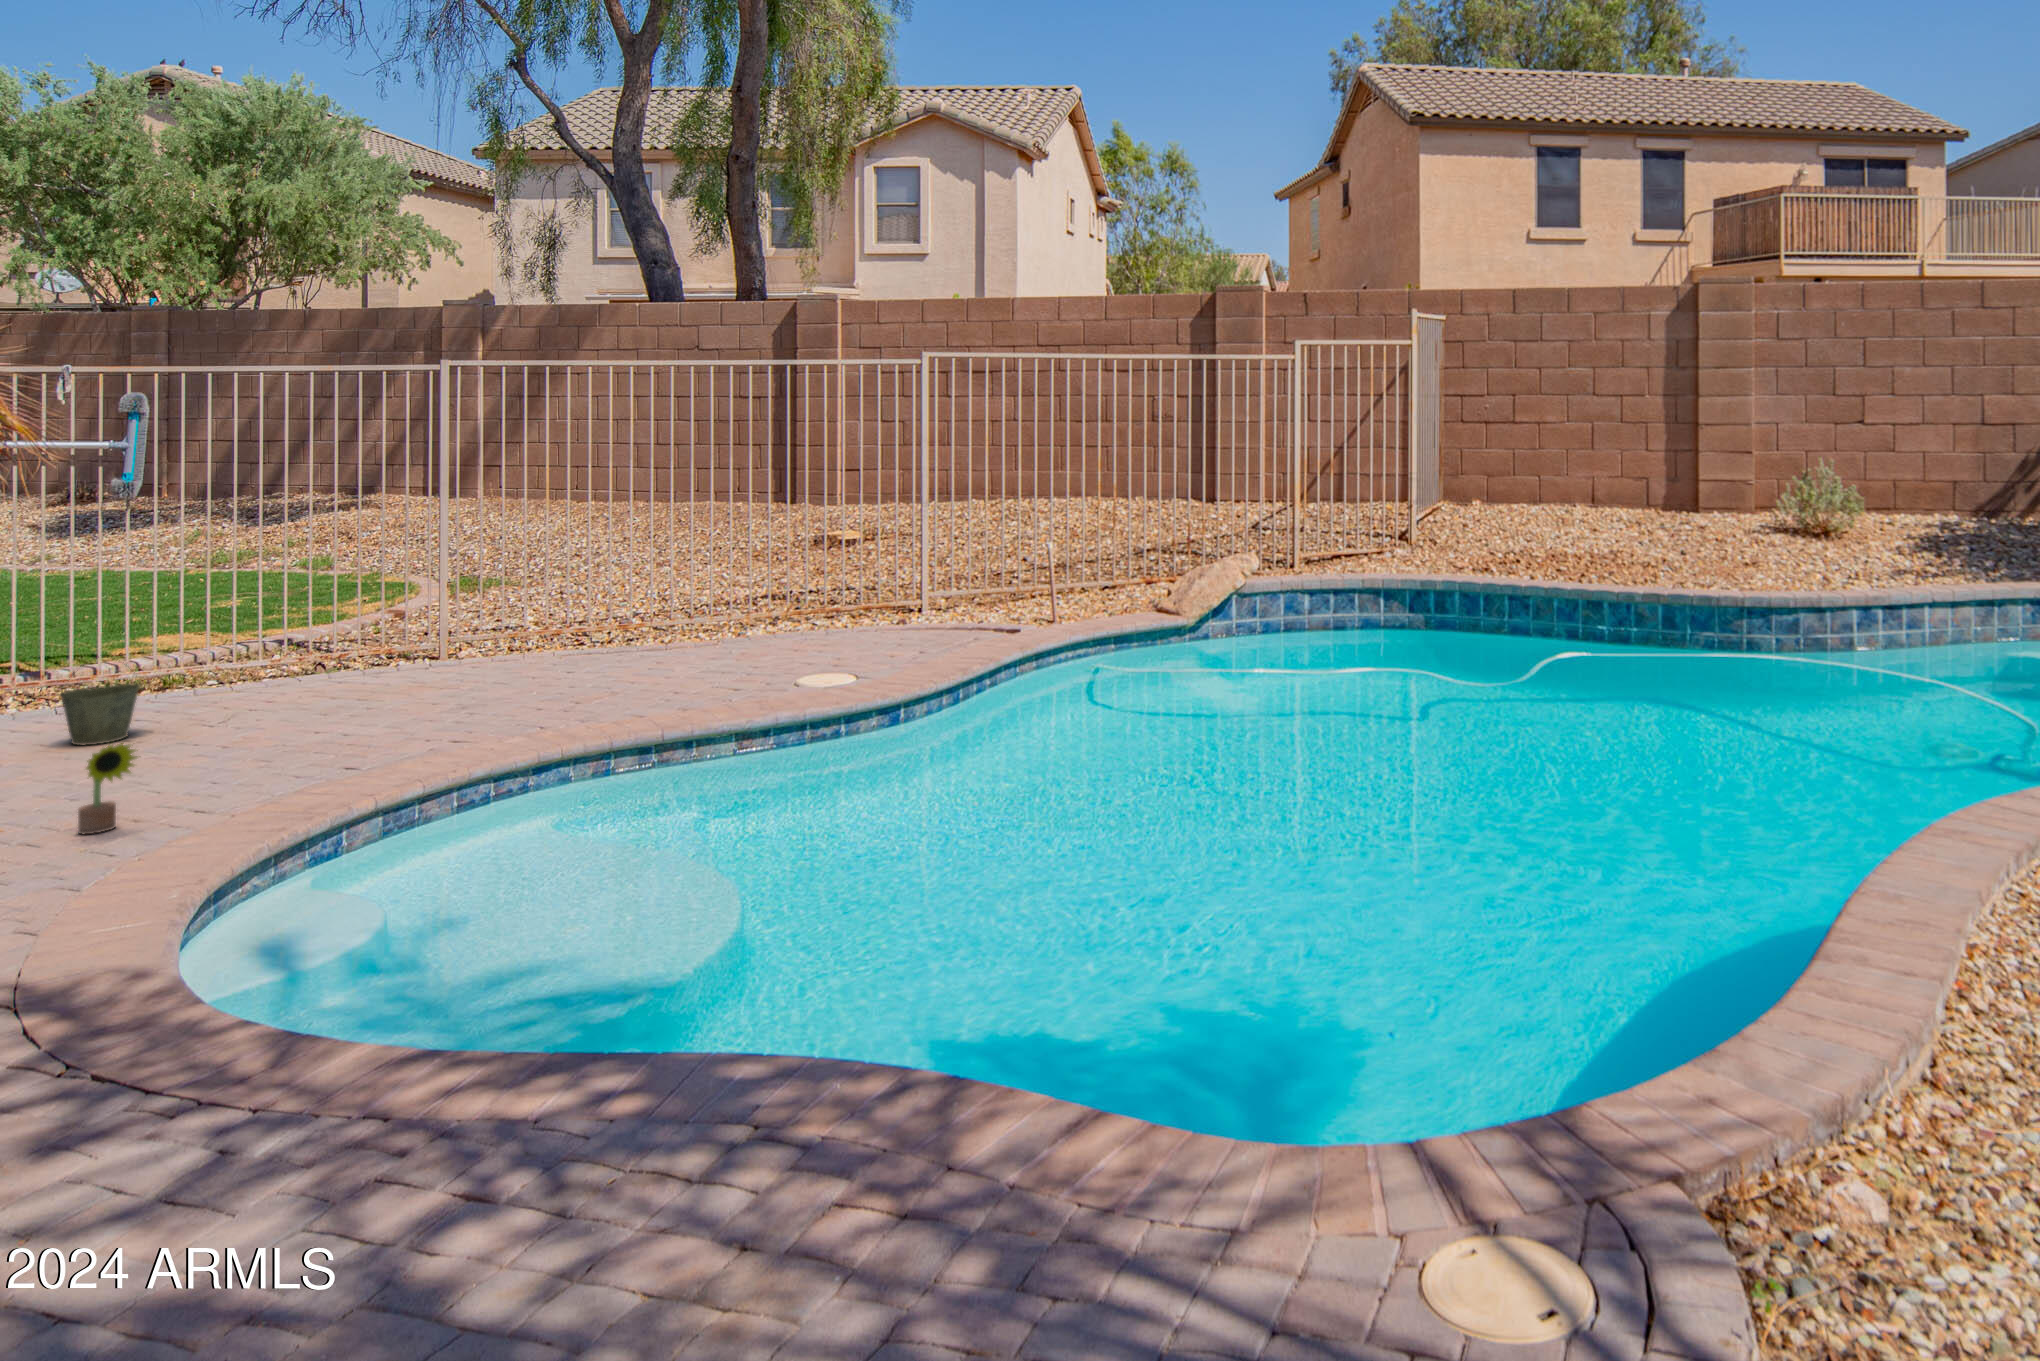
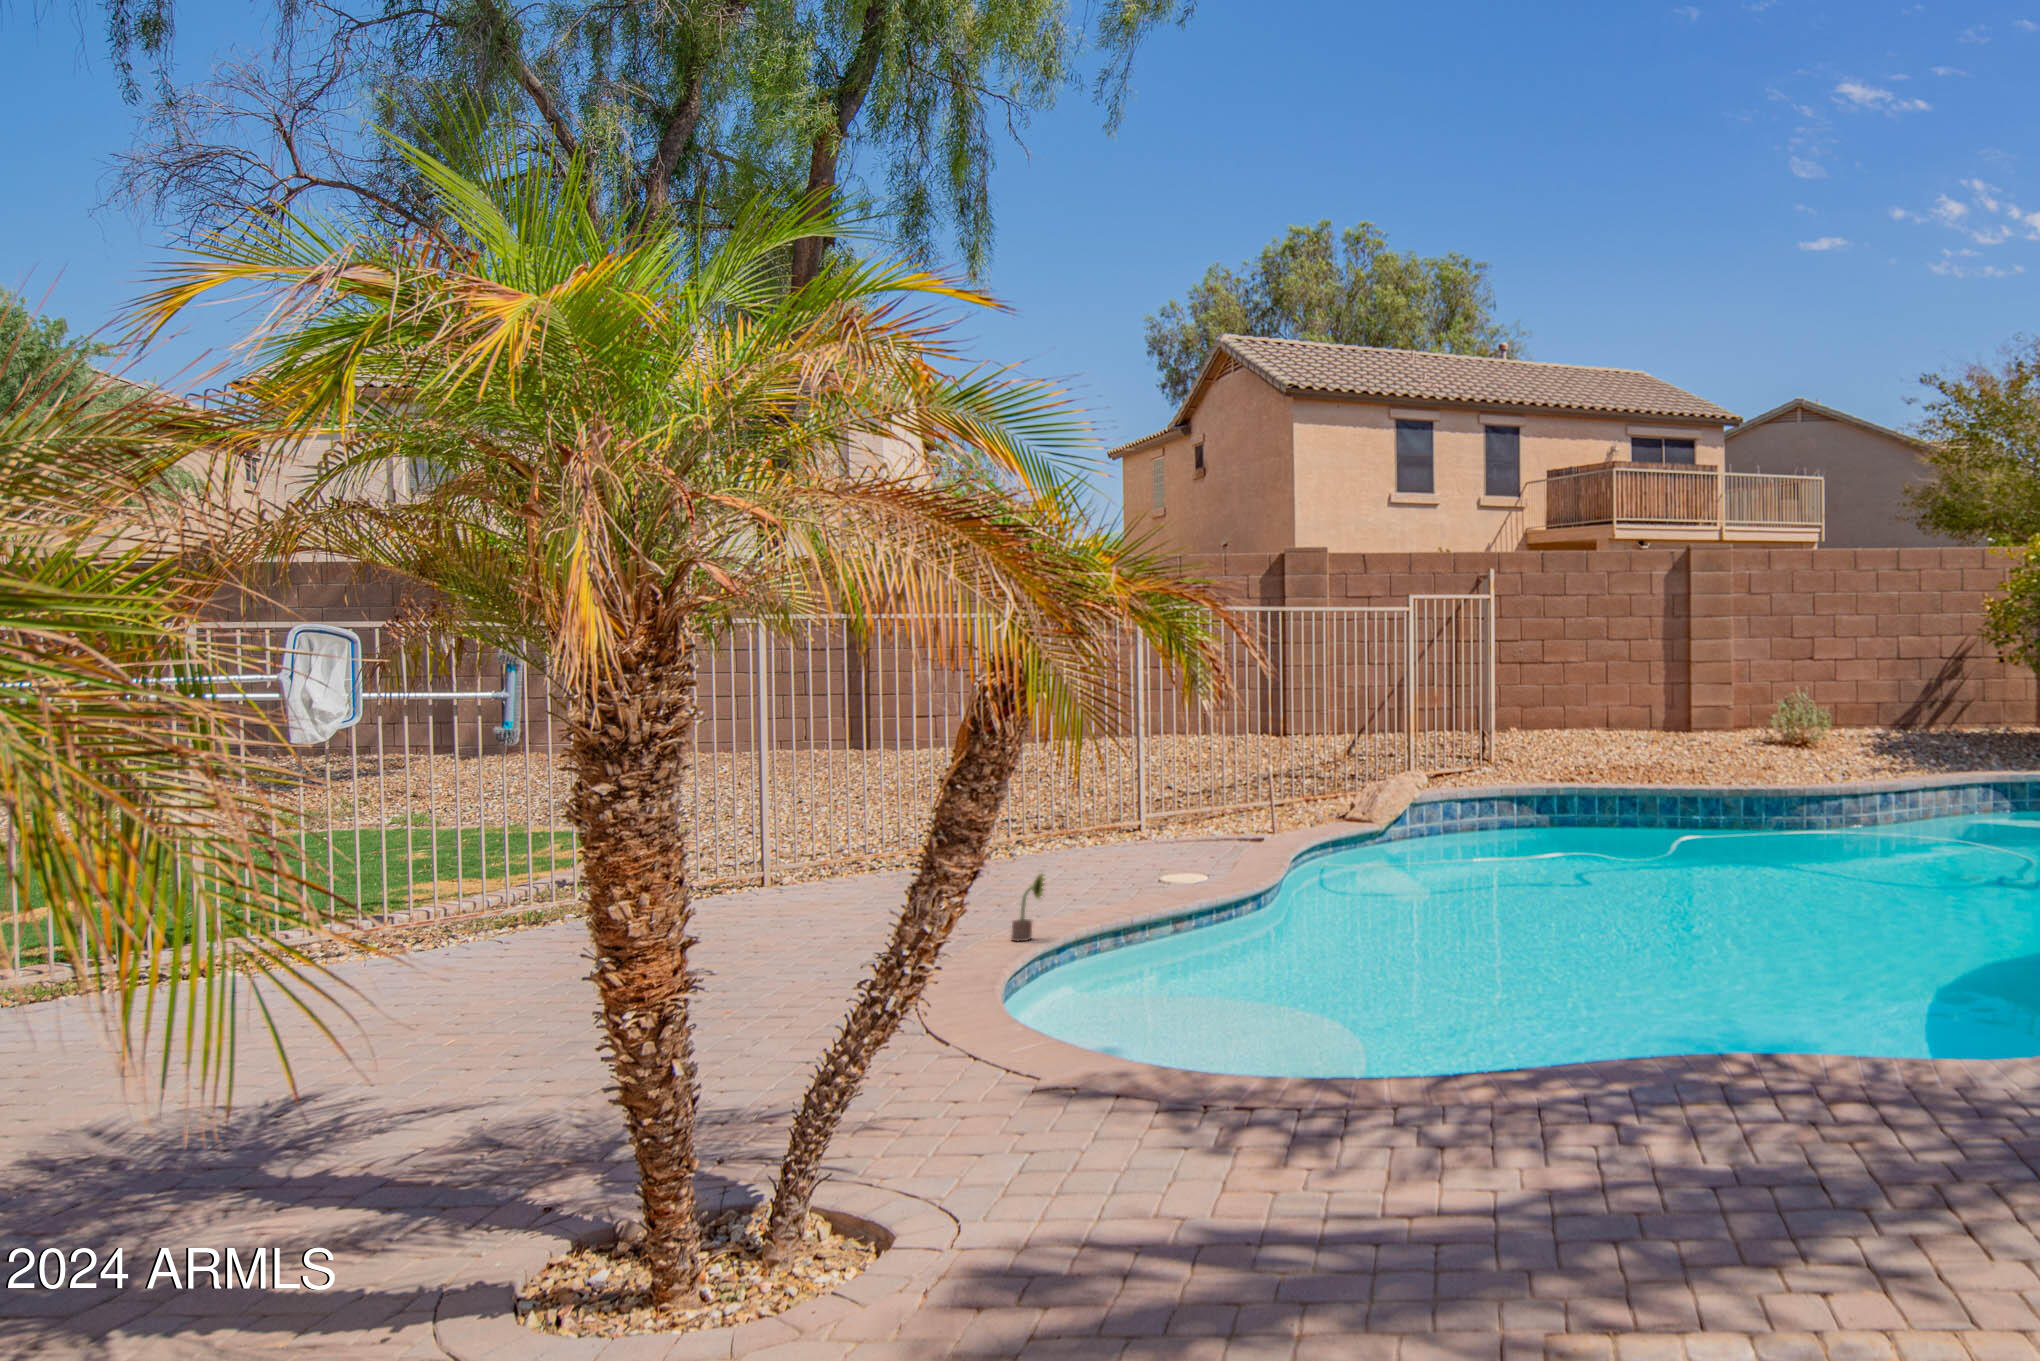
bucket: present [60,656,141,745] -> none [783,839,833,913]

